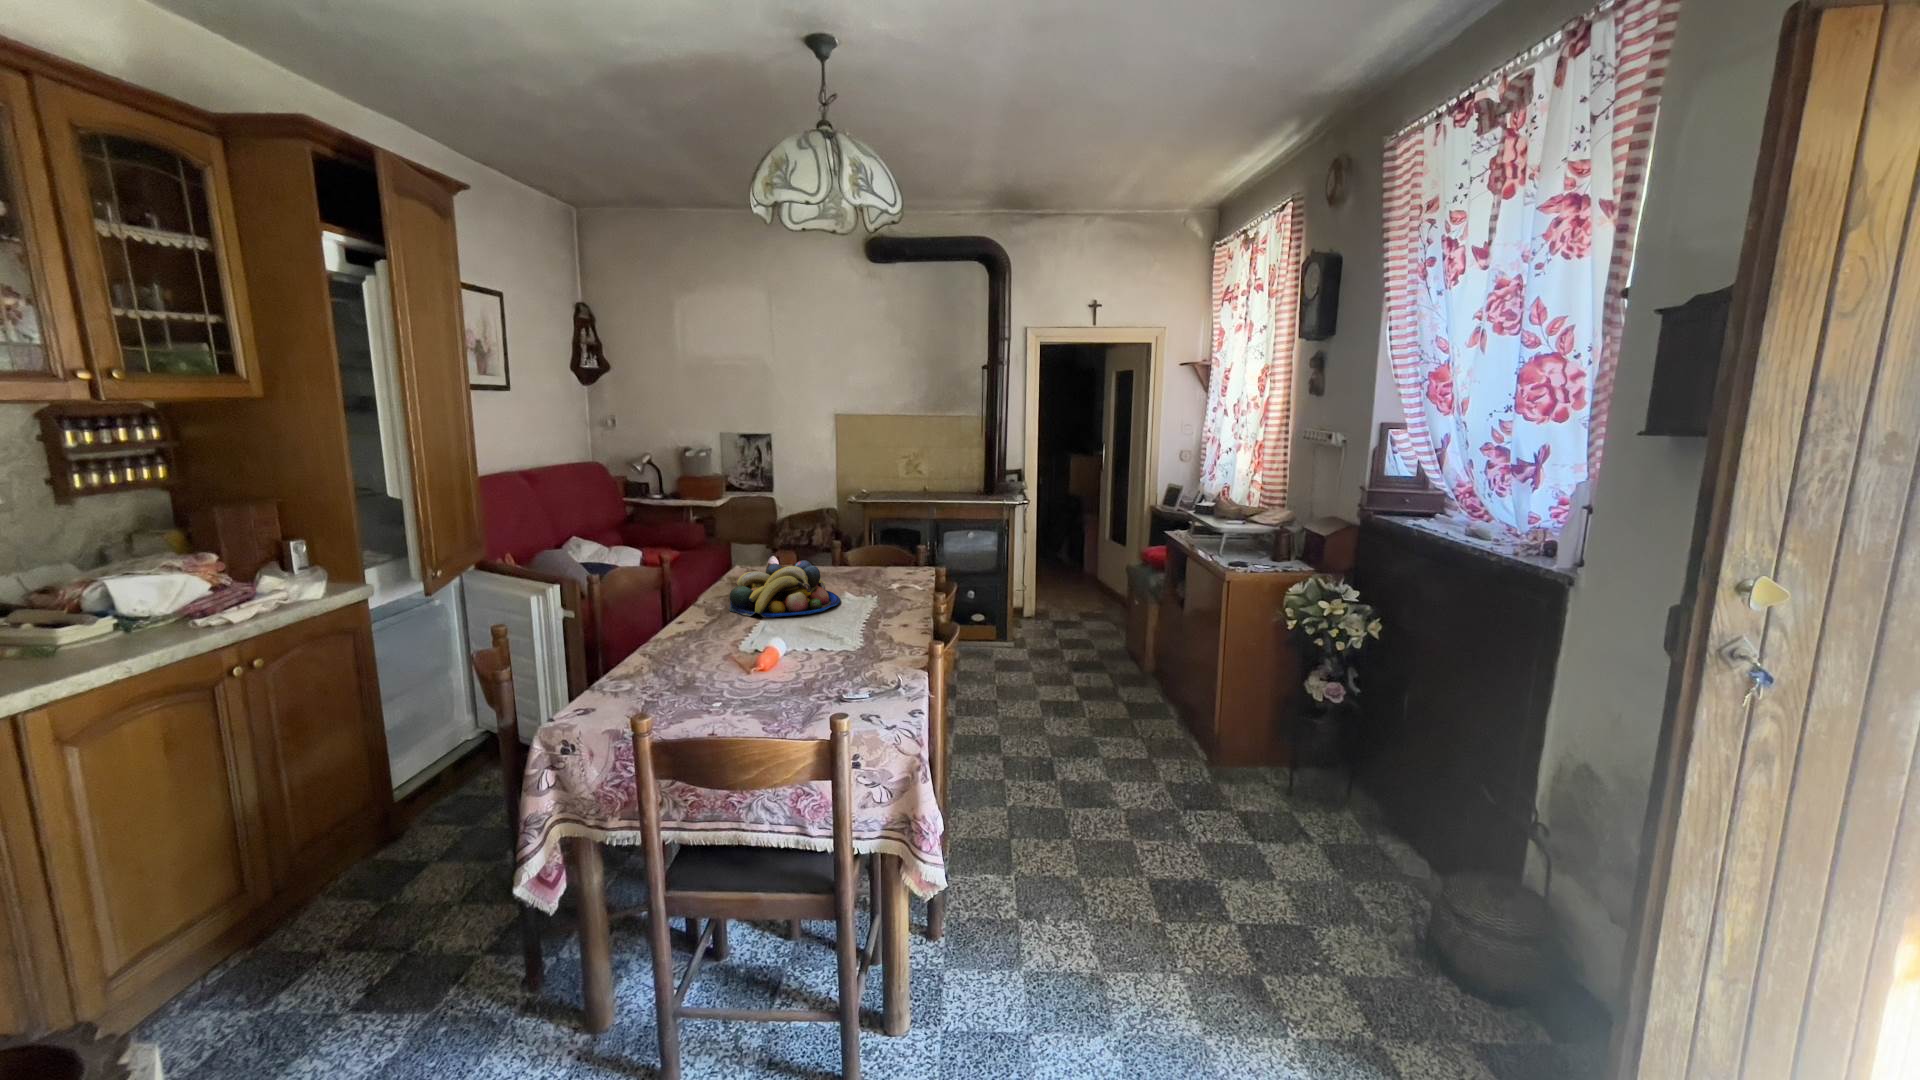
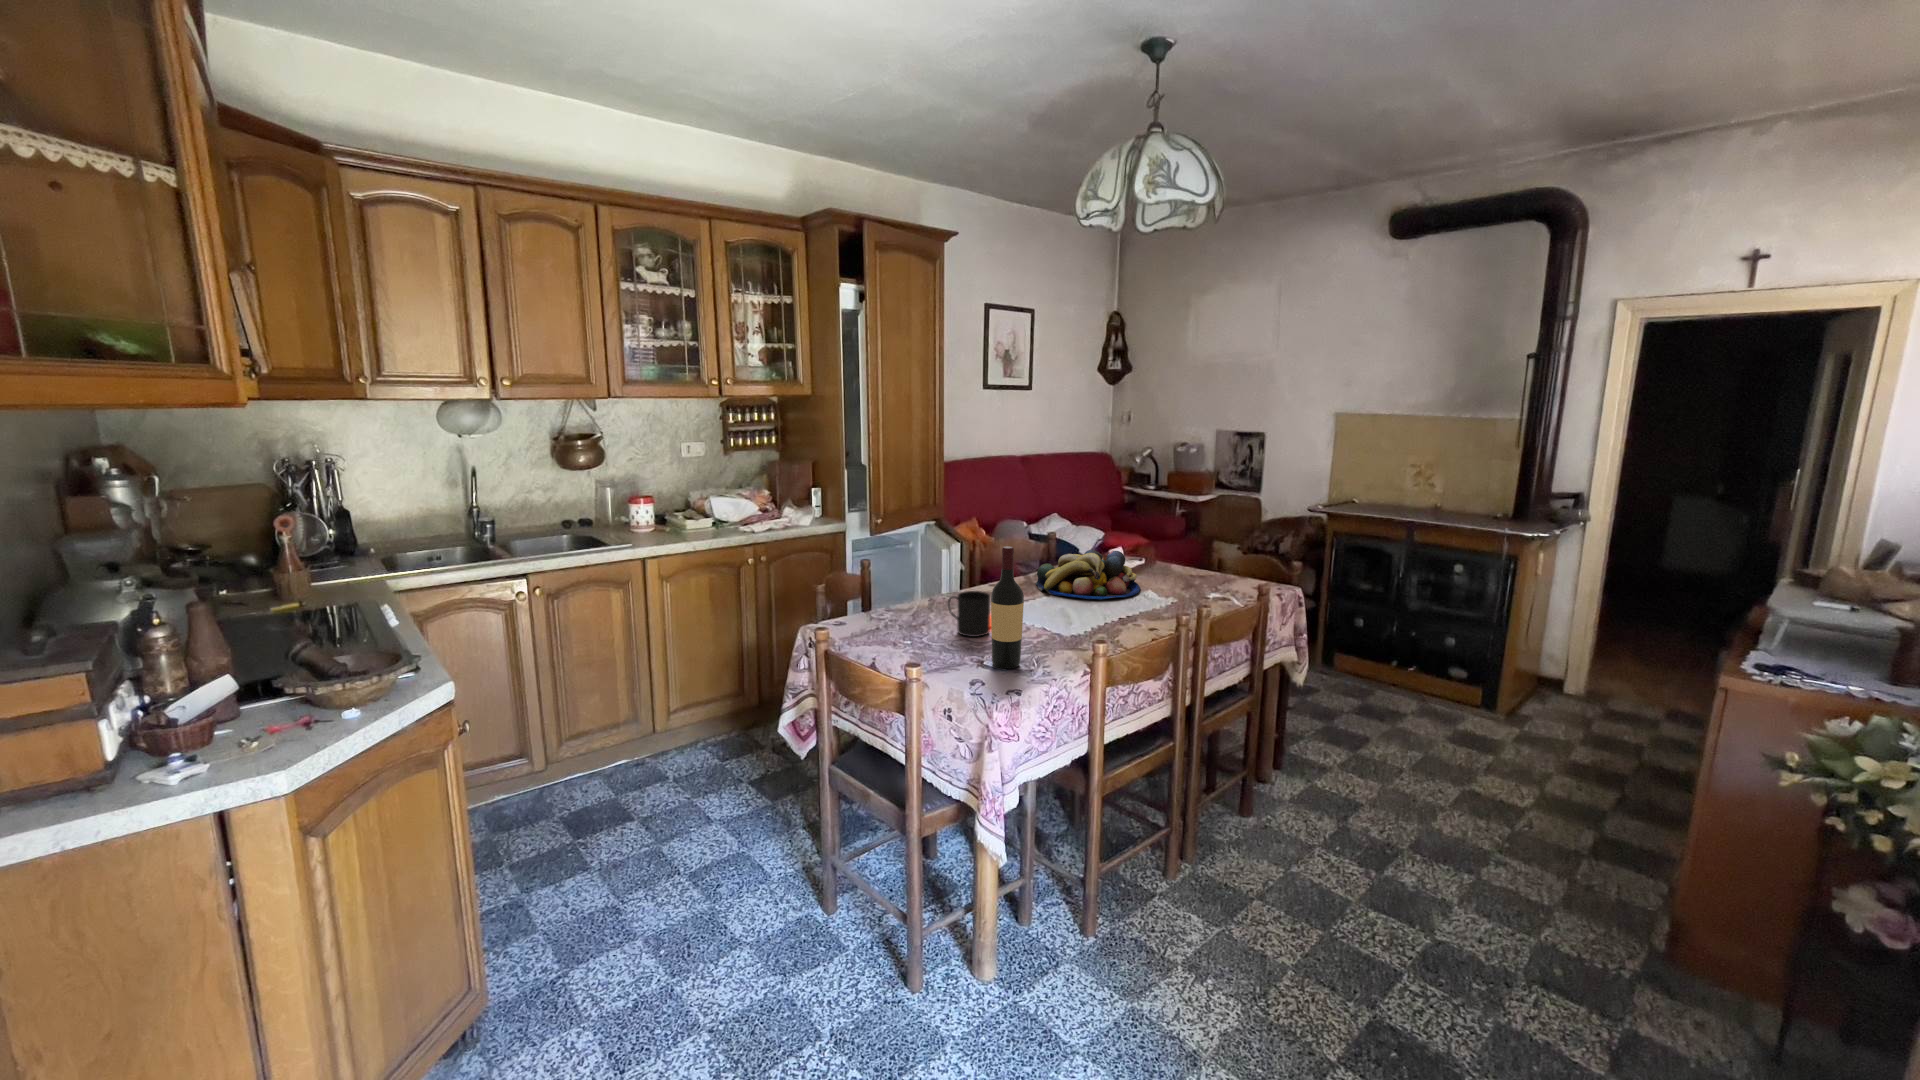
wine bottle: none [842,564,877,697] -> present [991,546,1024,668]
mug: none [738,625,787,679] -> present [948,591,990,637]

